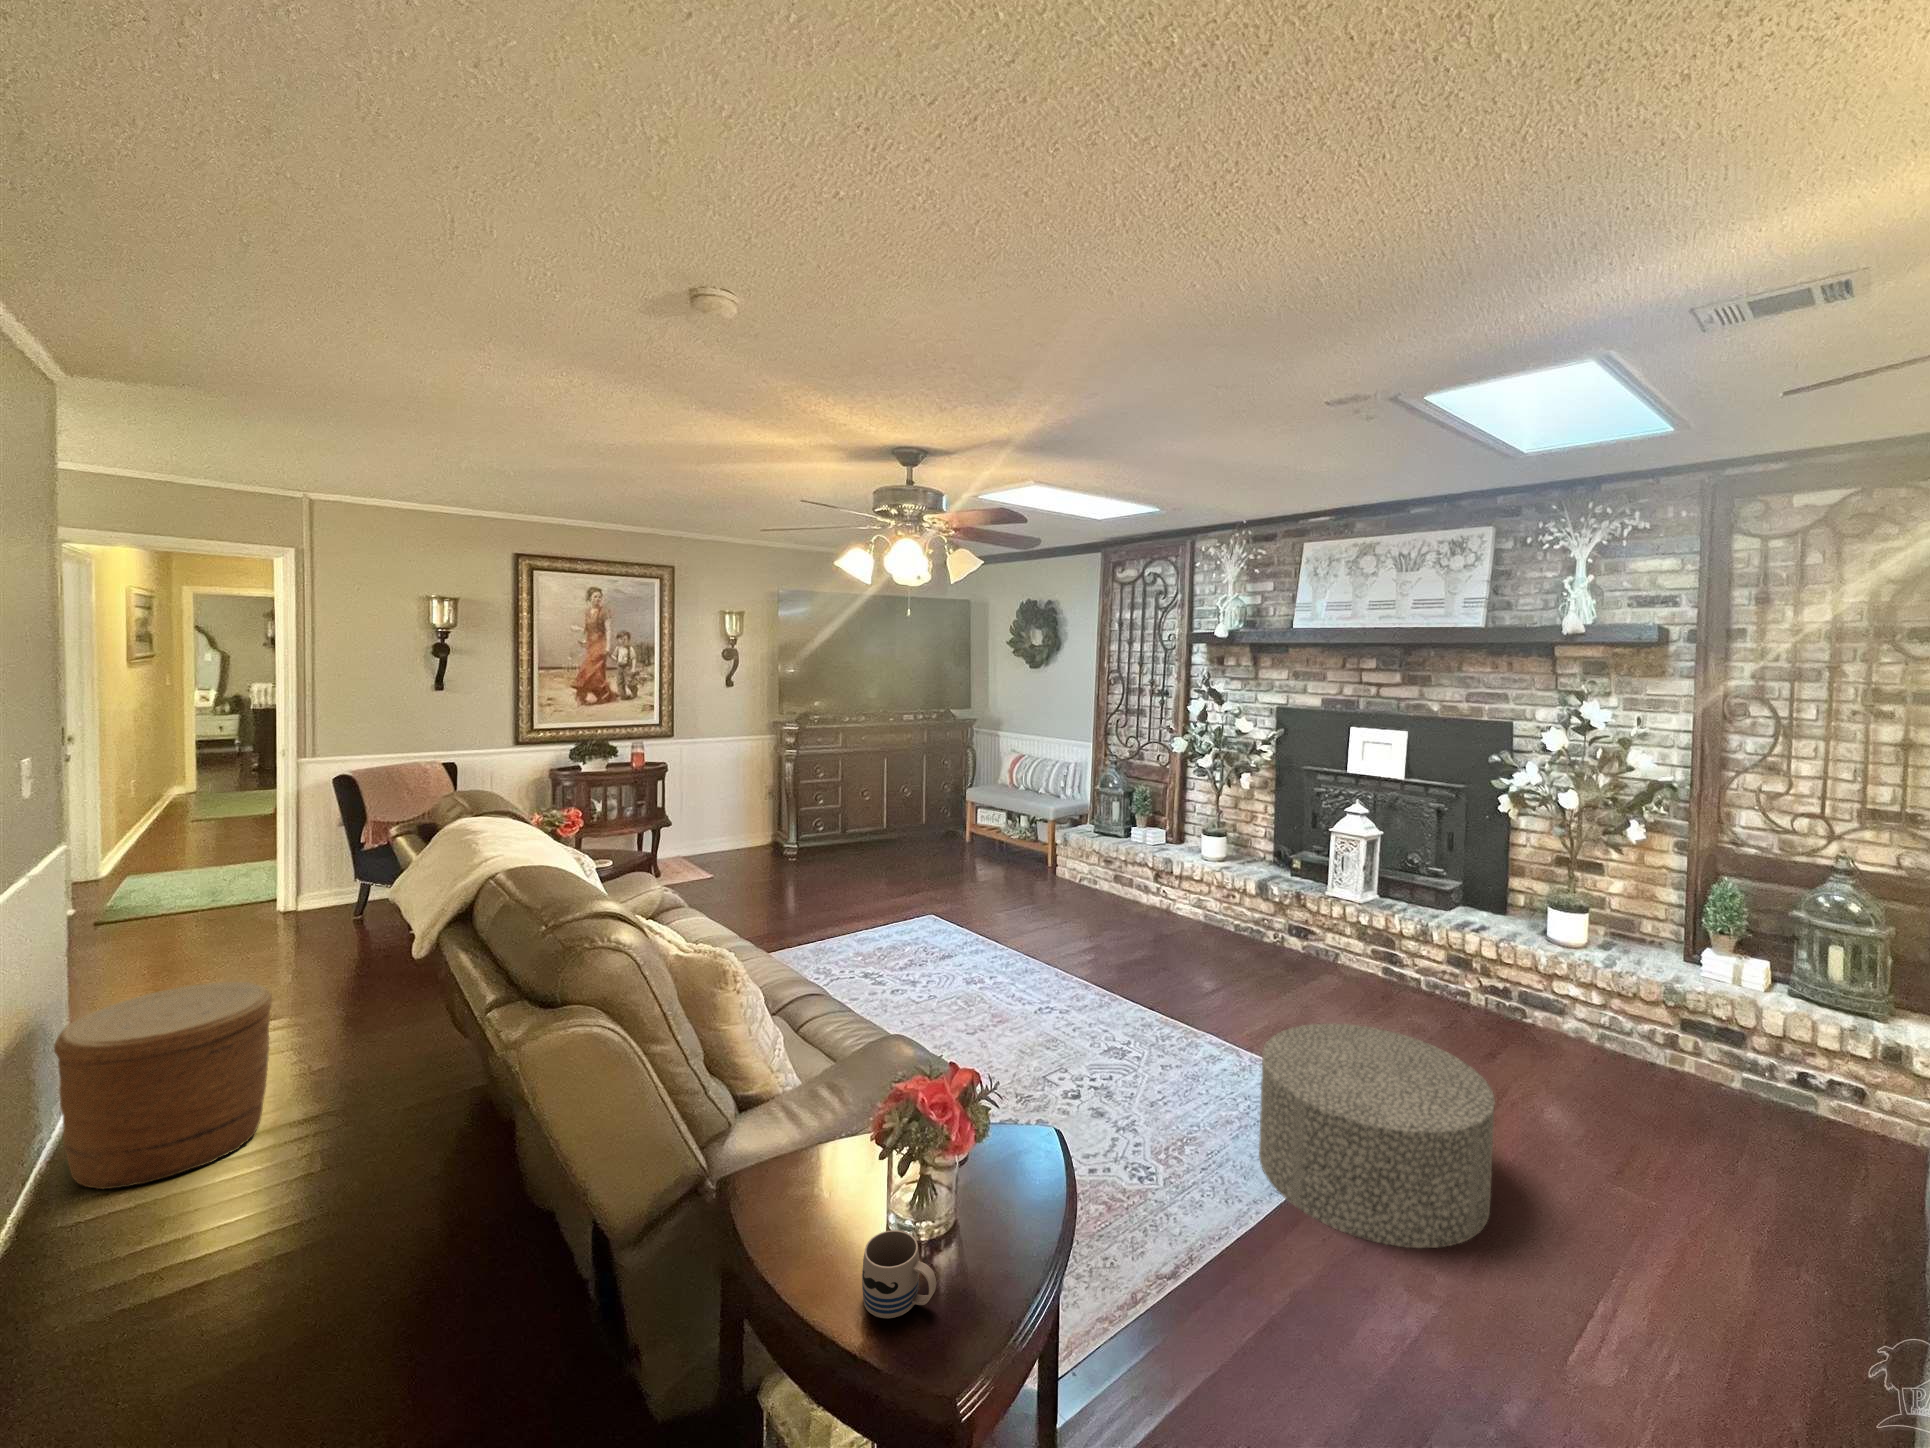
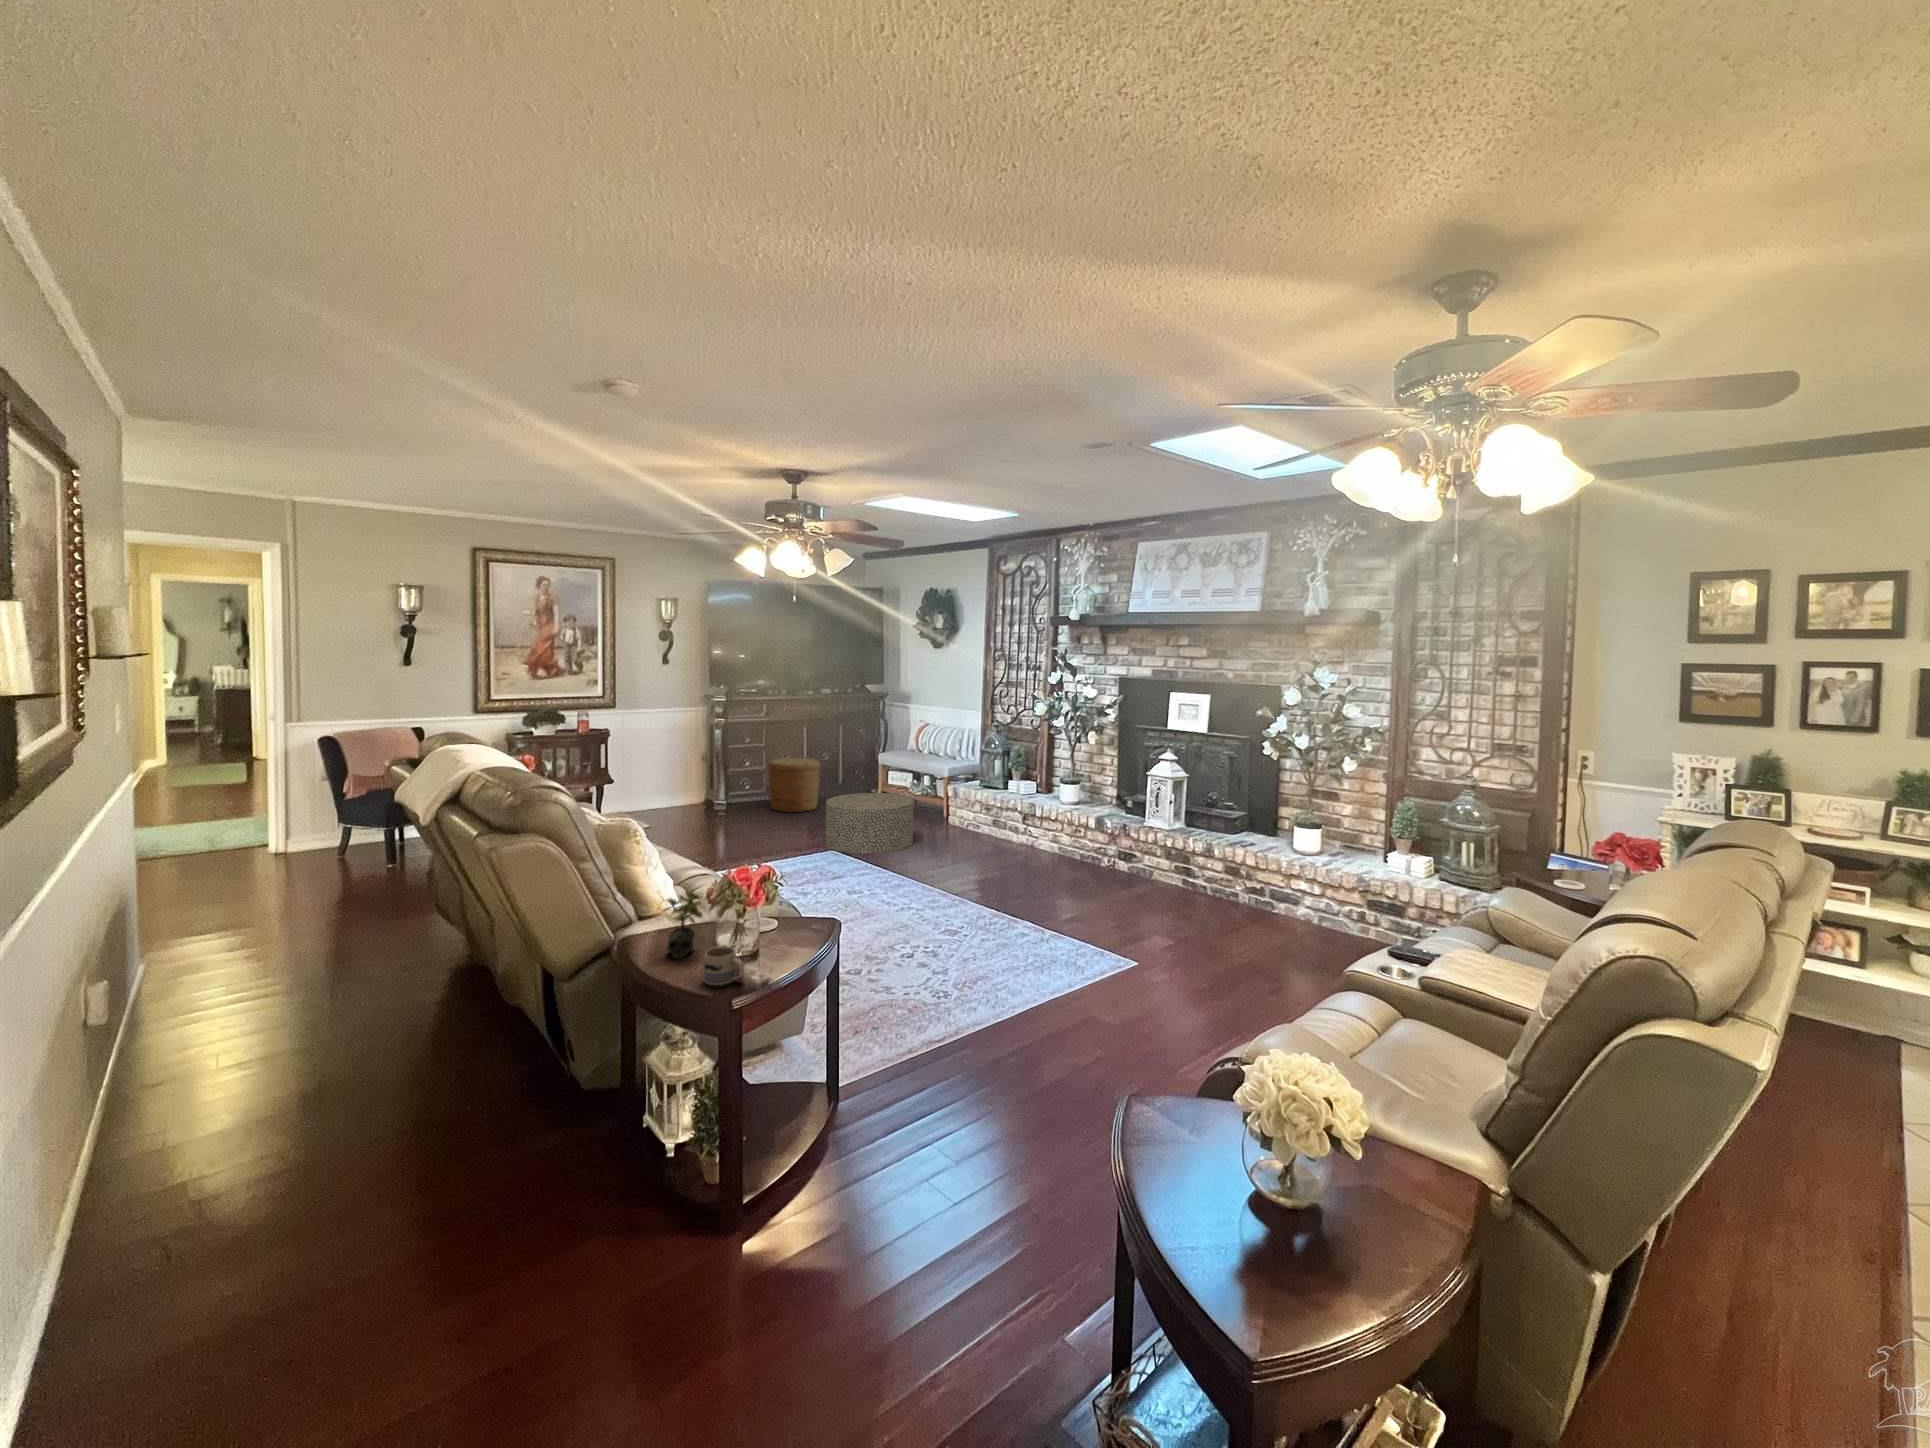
woven basket: present [54,982,272,1189] -> present [768,758,820,813]
ottoman: present [1259,1023,1495,1248] -> present [826,793,913,853]
succulent plant: none [776,1097,845,1226] -> present [663,891,703,959]

